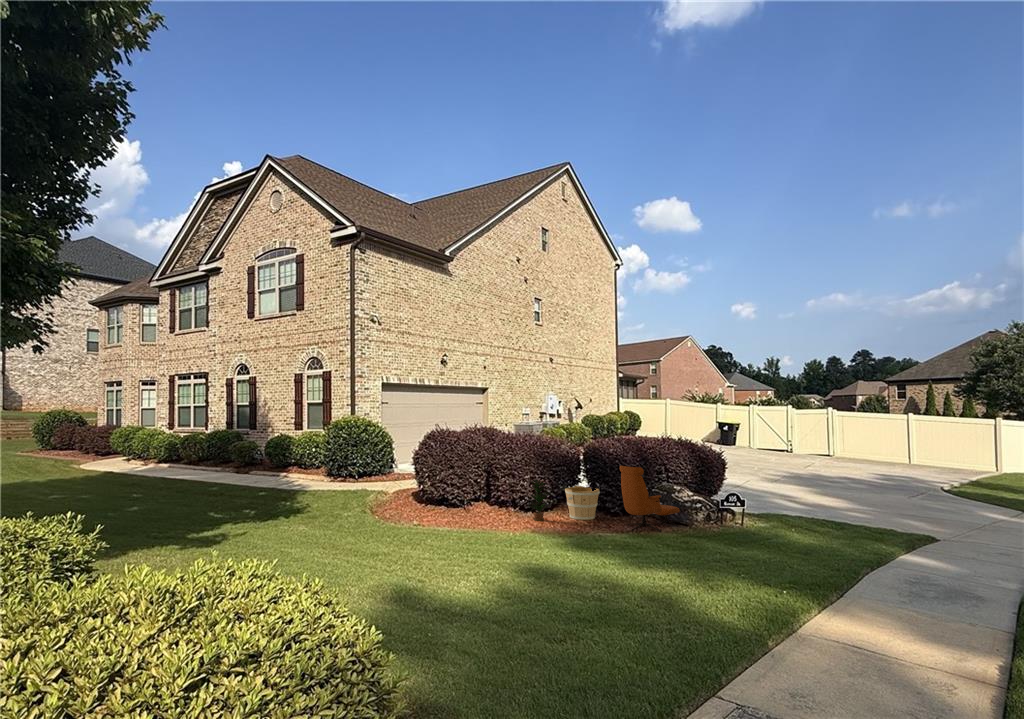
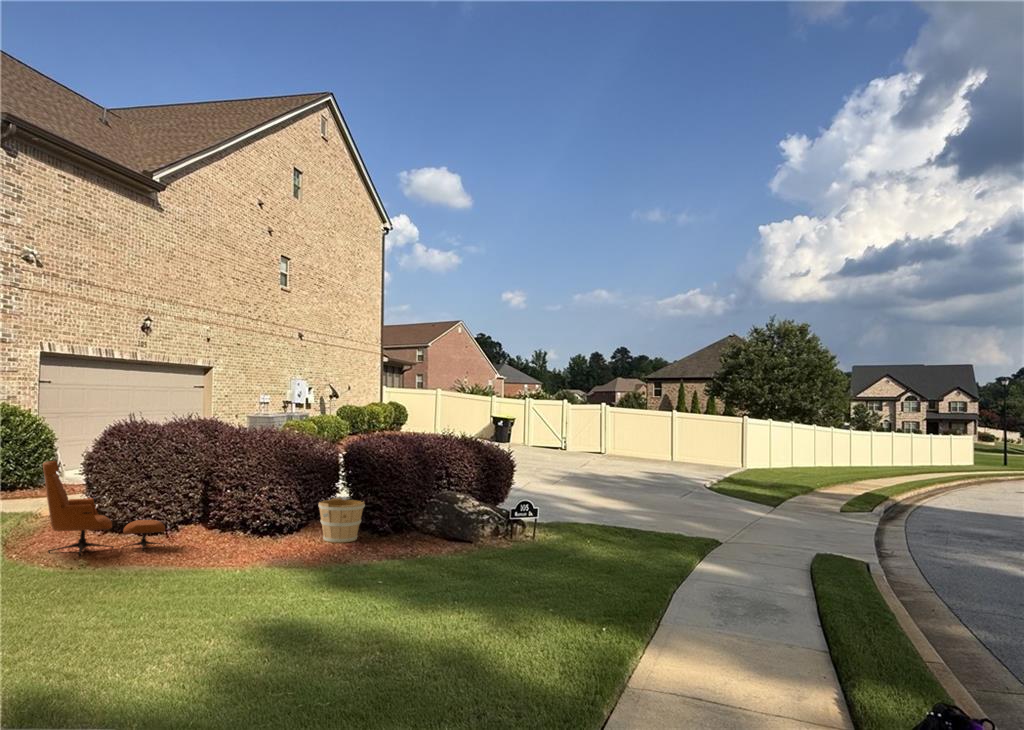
lounge chair: present [620,465,680,532] -> present [43,461,165,556]
potted plant: present [527,480,552,521] -> none [264,492,300,548]

